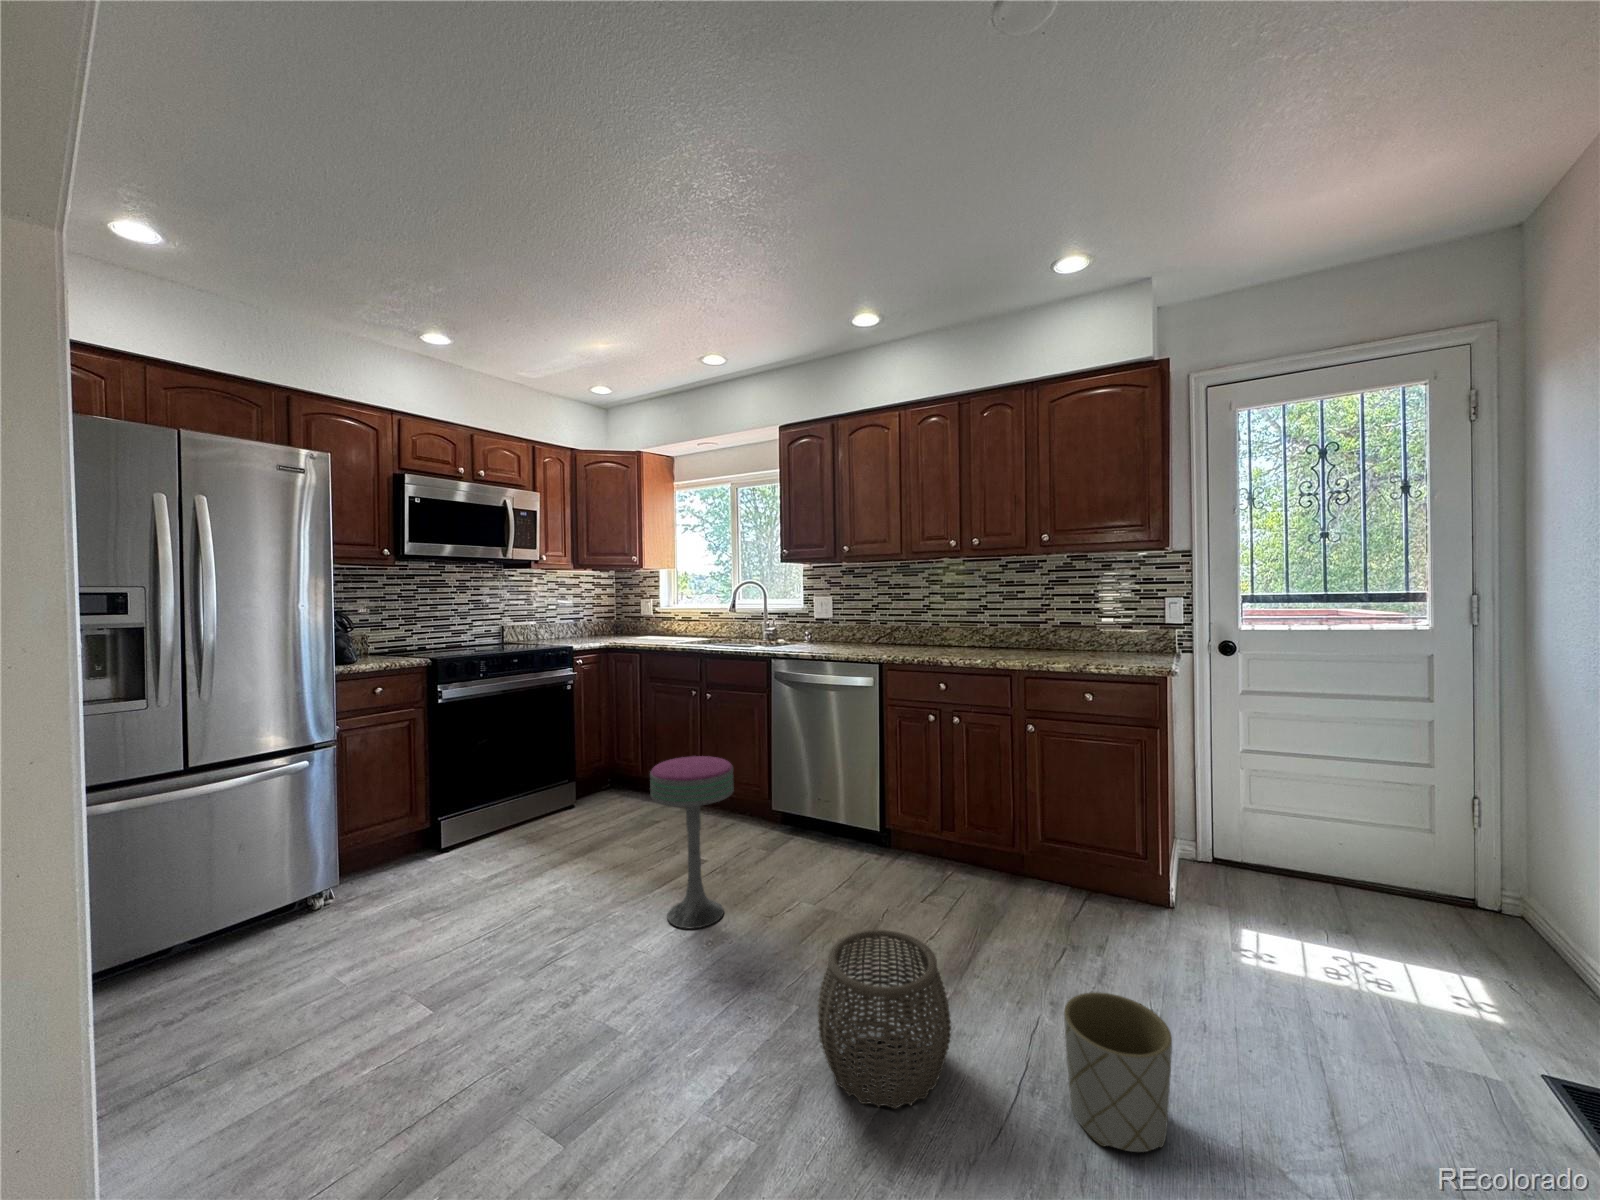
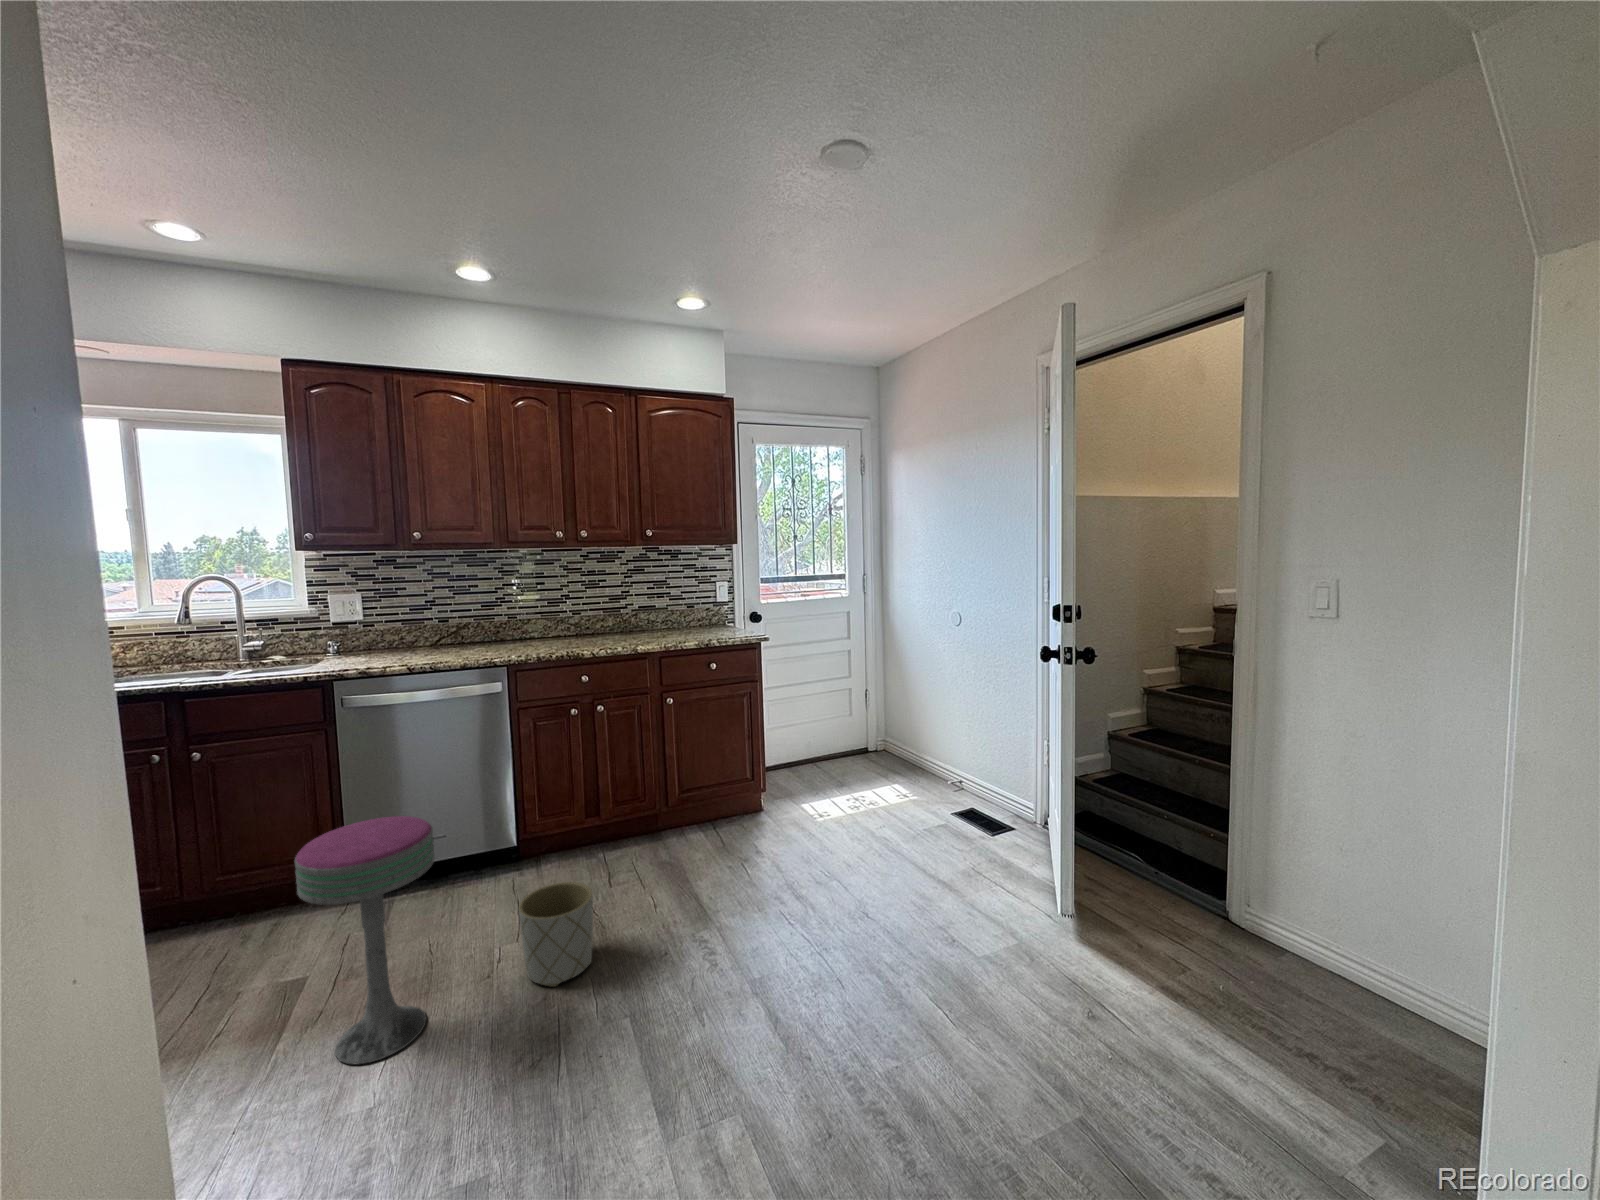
woven basket: present [817,930,951,1109] -> none [685,884,803,1035]
planter: present [1064,992,1172,1152] -> present [519,882,593,987]

